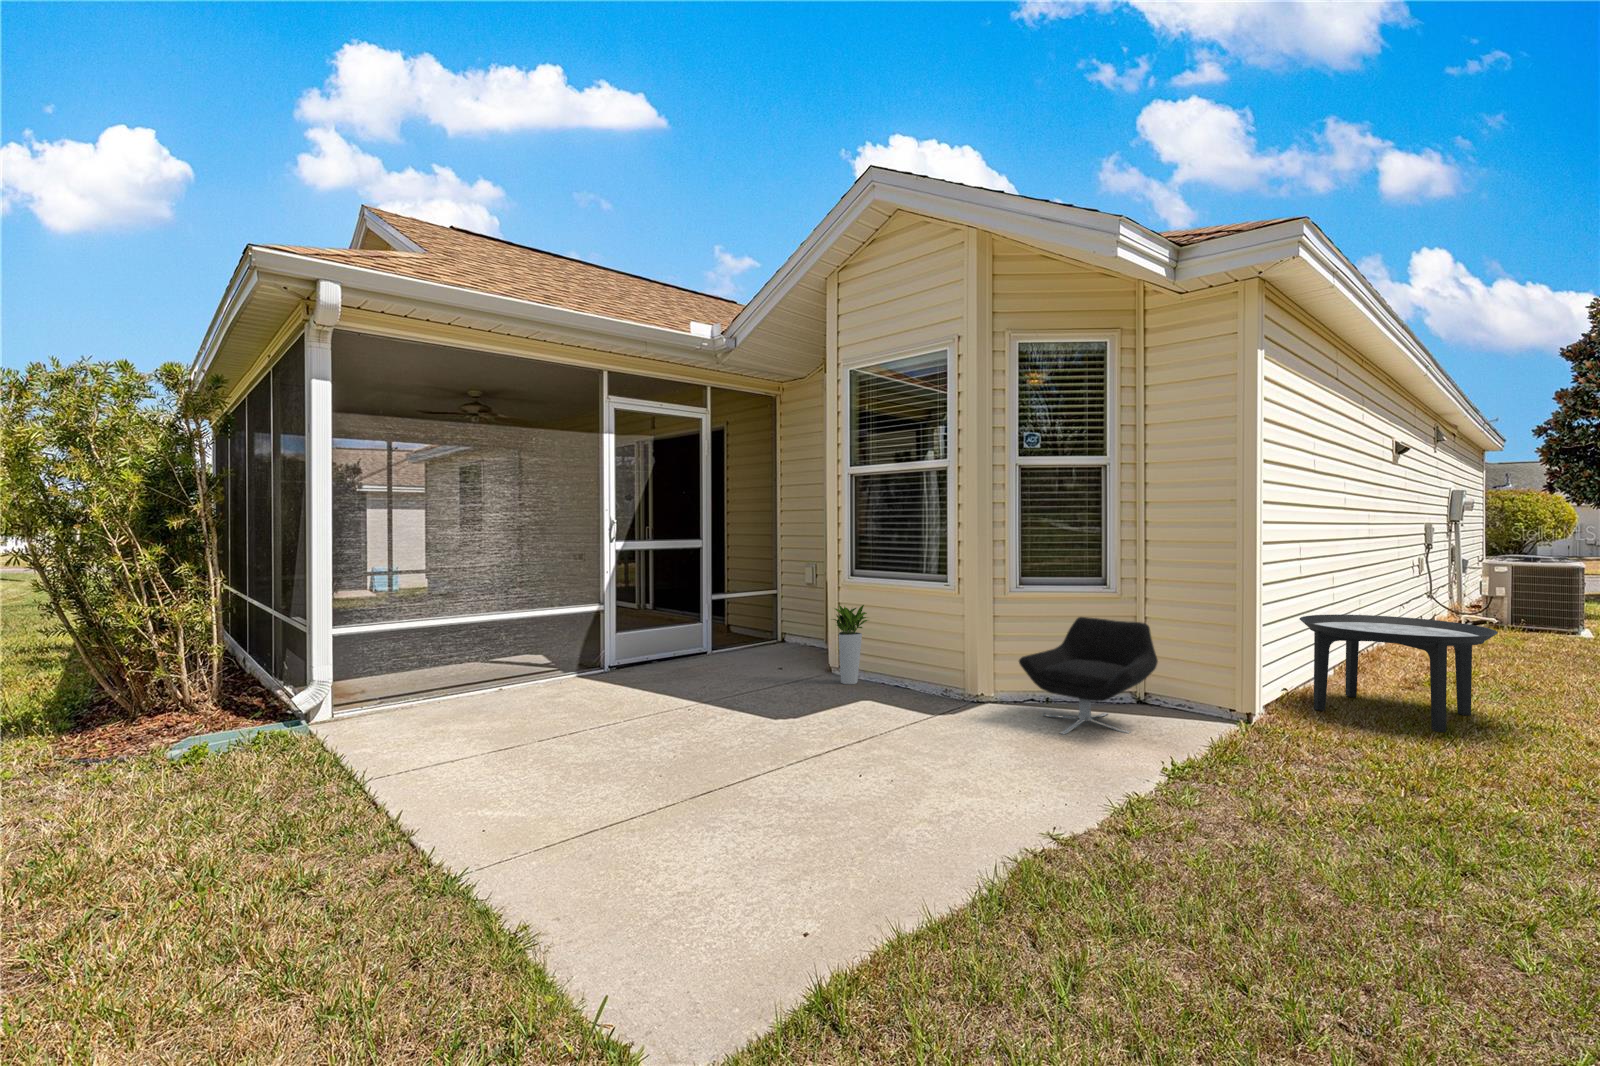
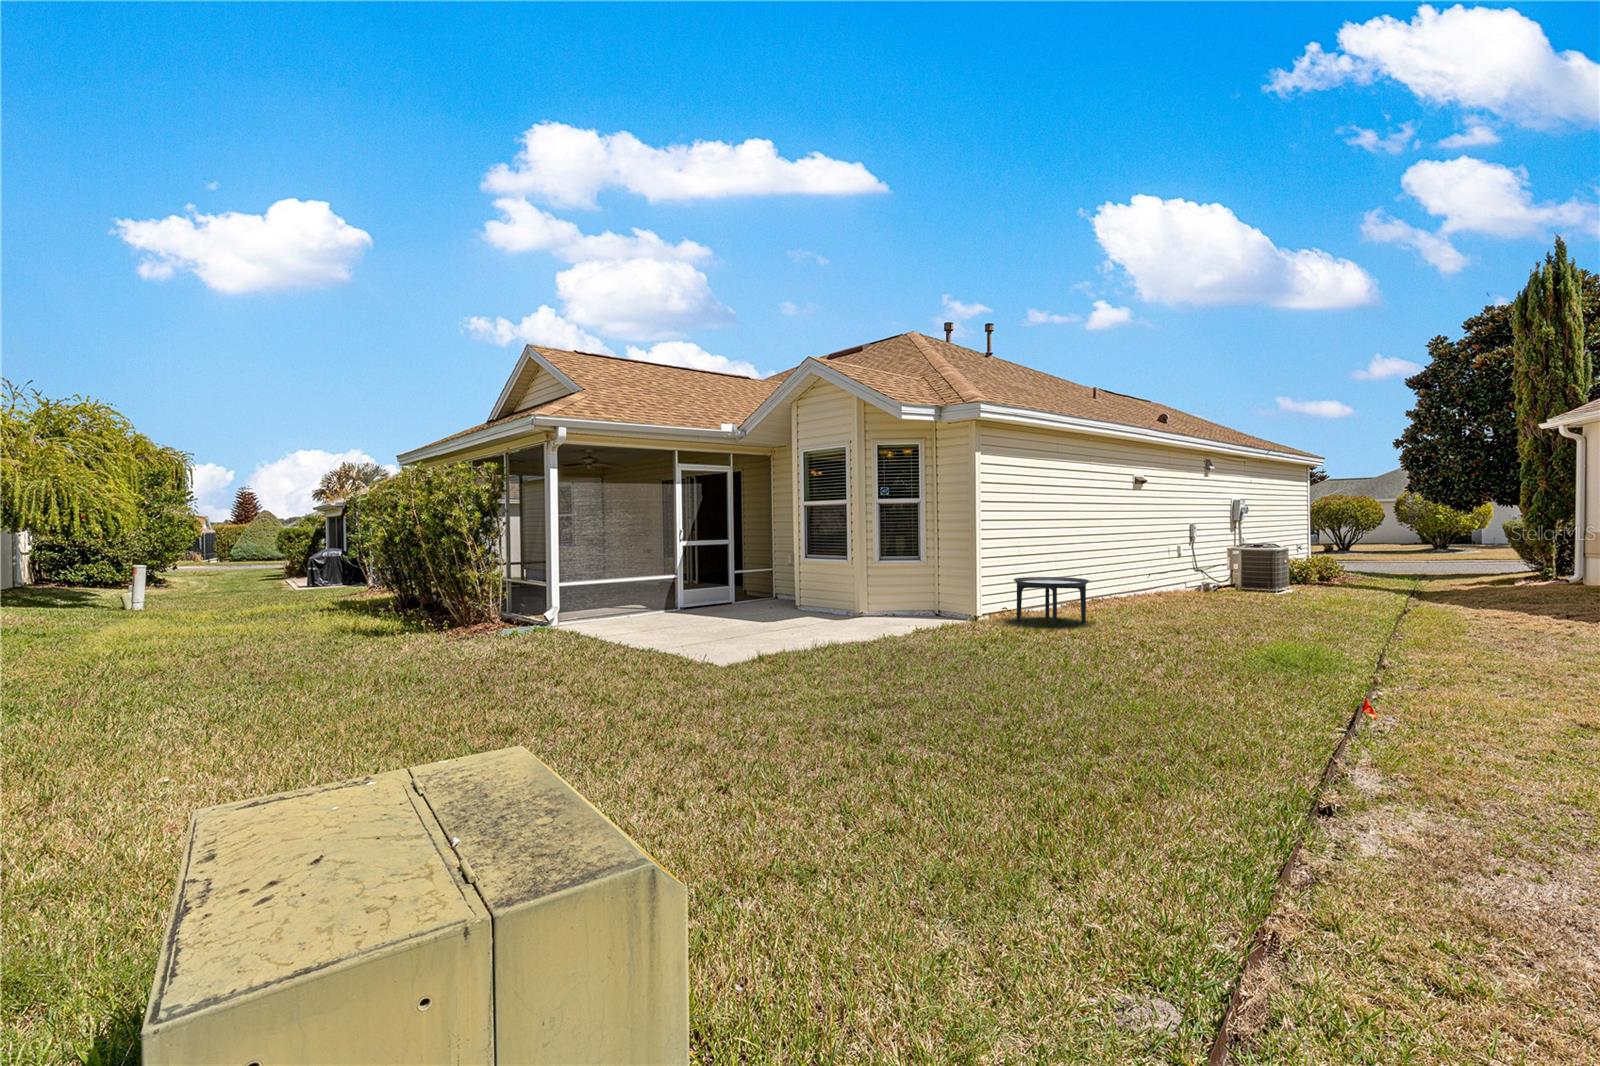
planter: present [833,605,868,684] -> none [792,573,813,615]
lounge chair: present [1019,617,1158,734] -> none [871,577,933,628]

